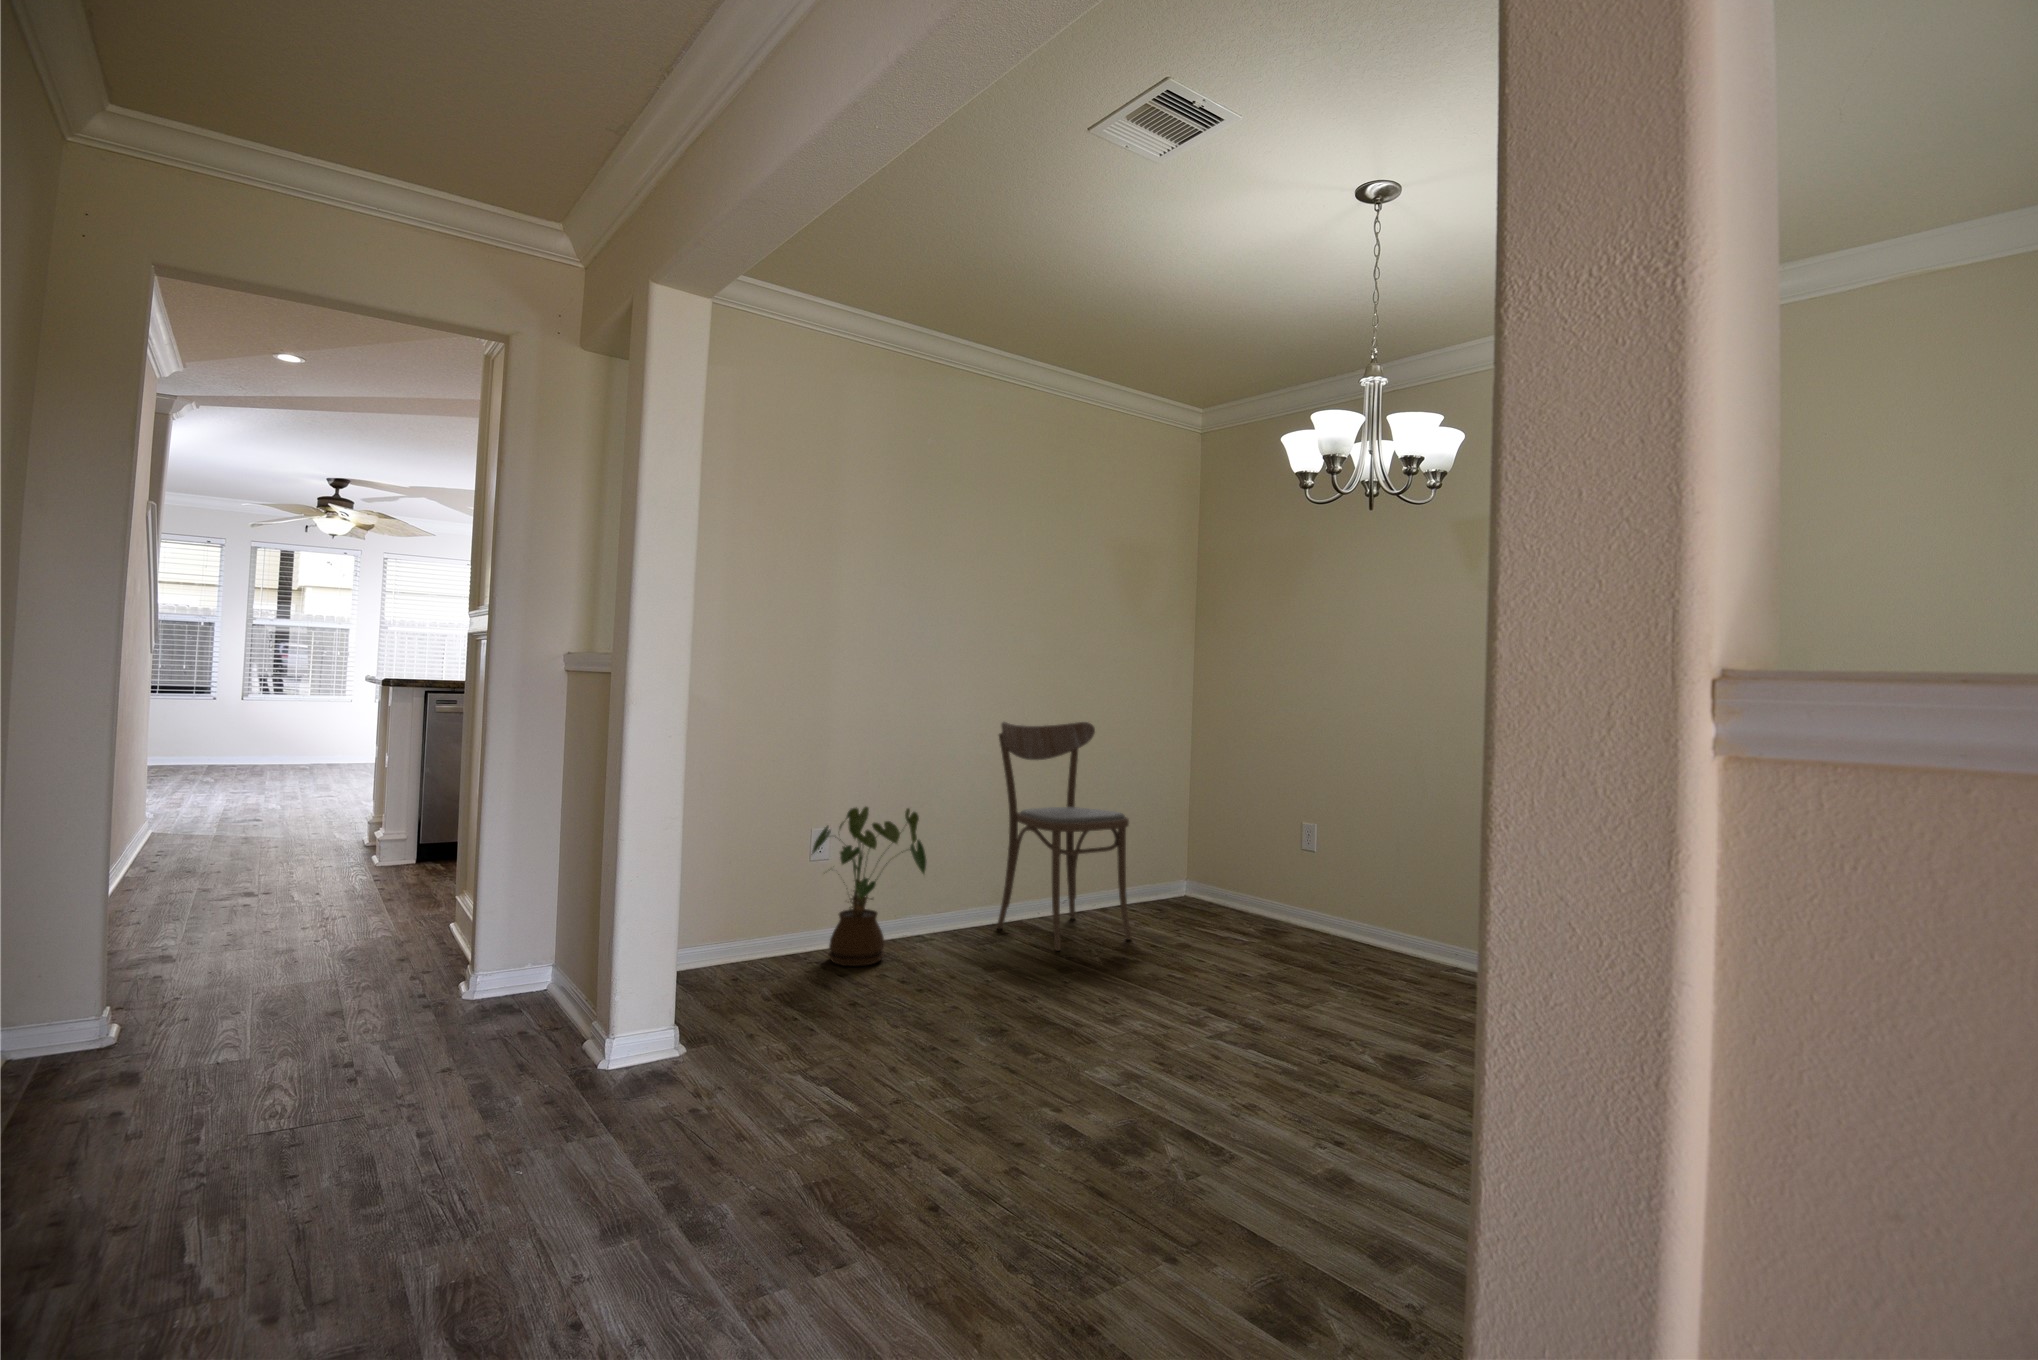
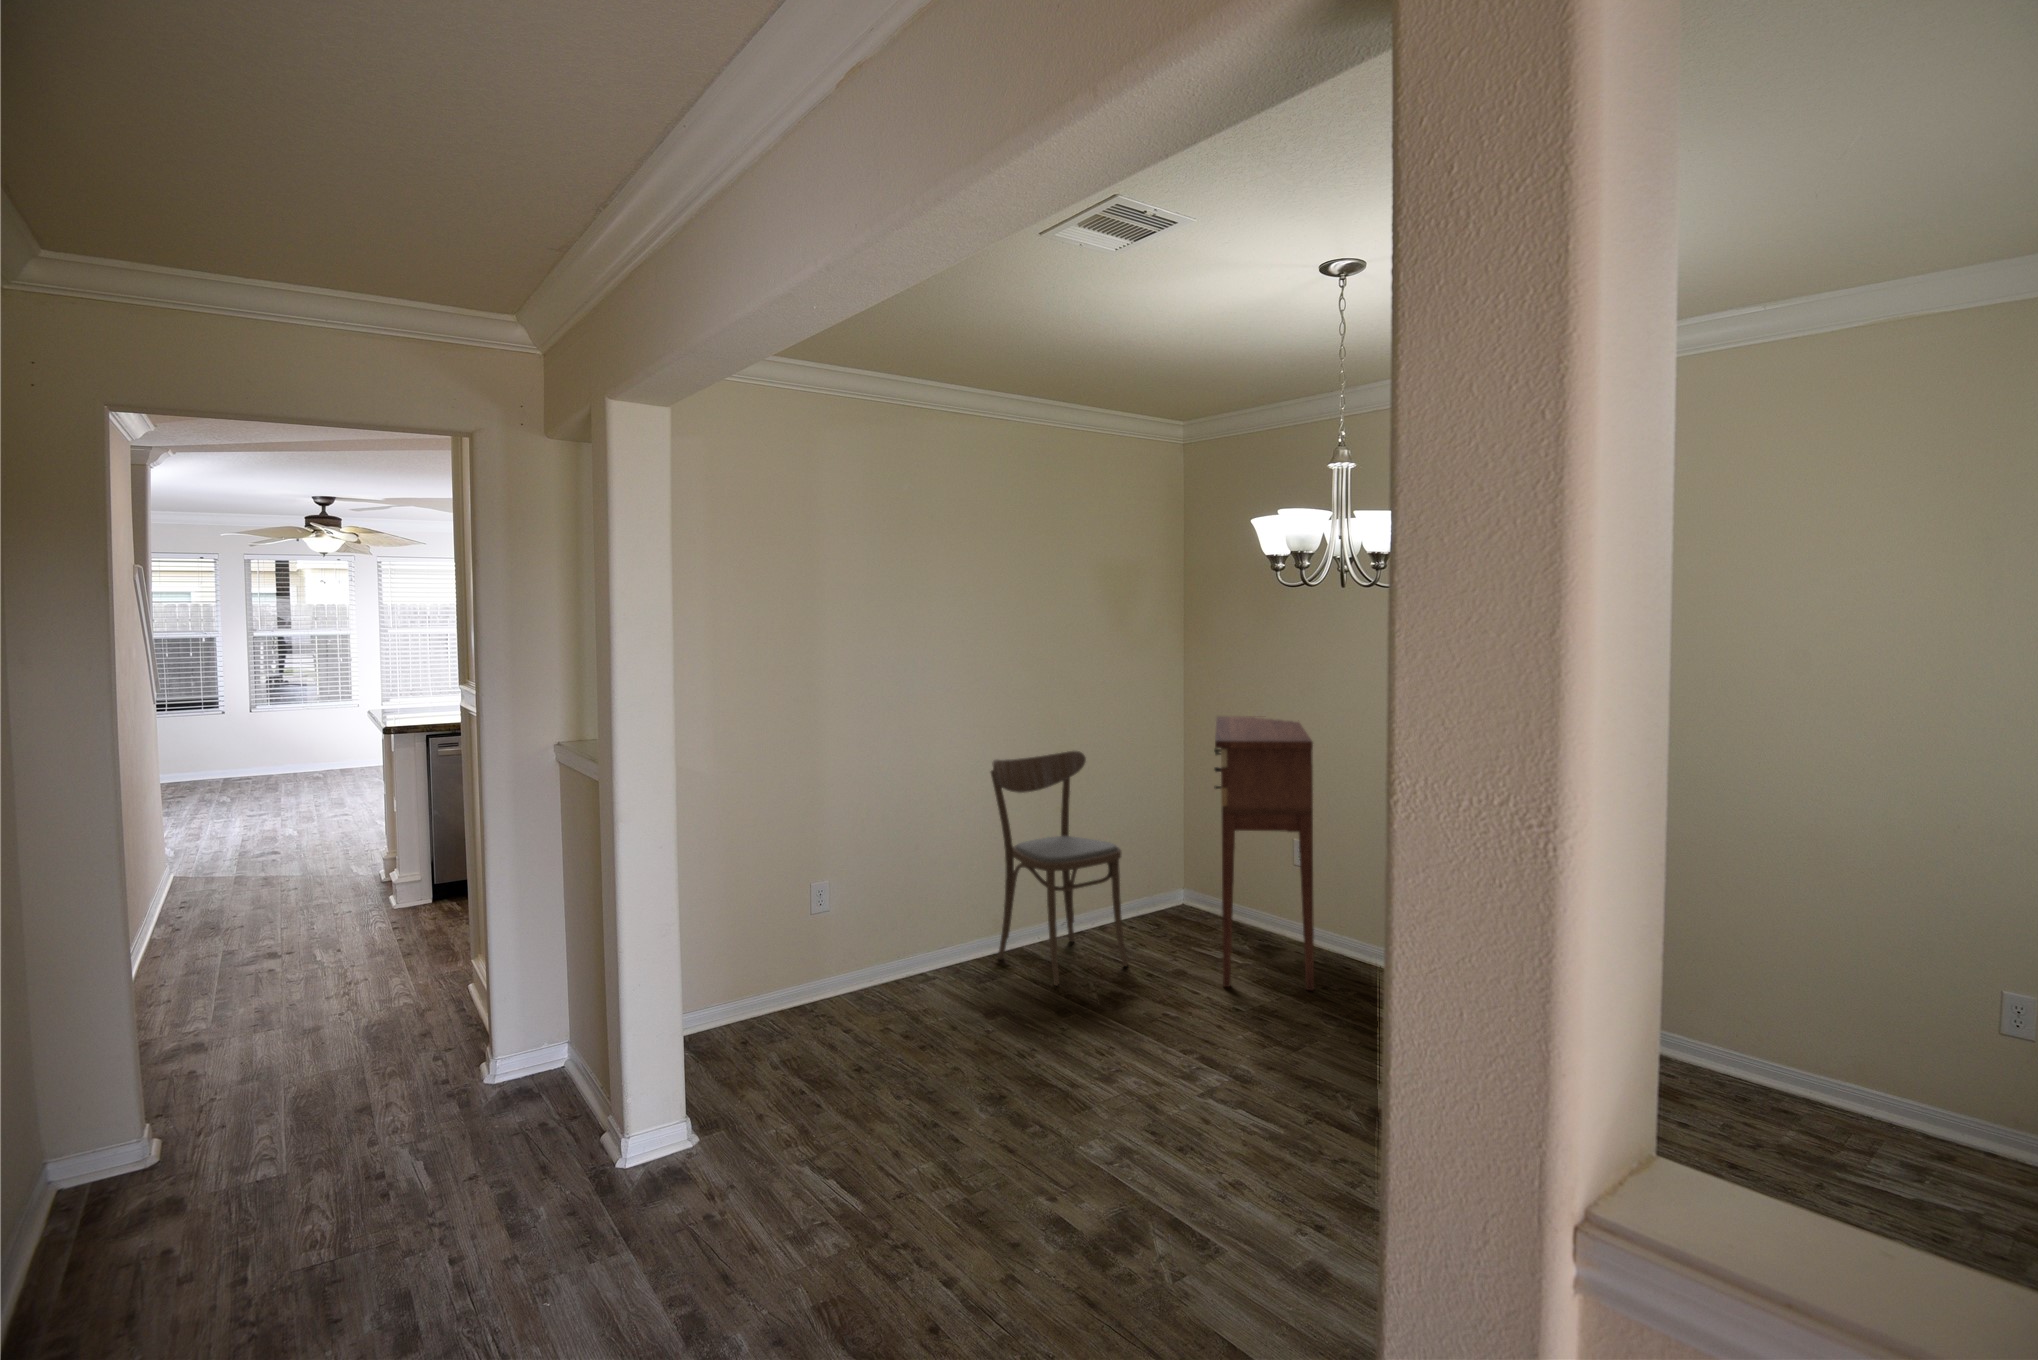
console table: none [1228,700,1329,965] -> present [1214,716,1314,990]
house plant: present [811,807,926,966] -> none [810,857,924,1018]

